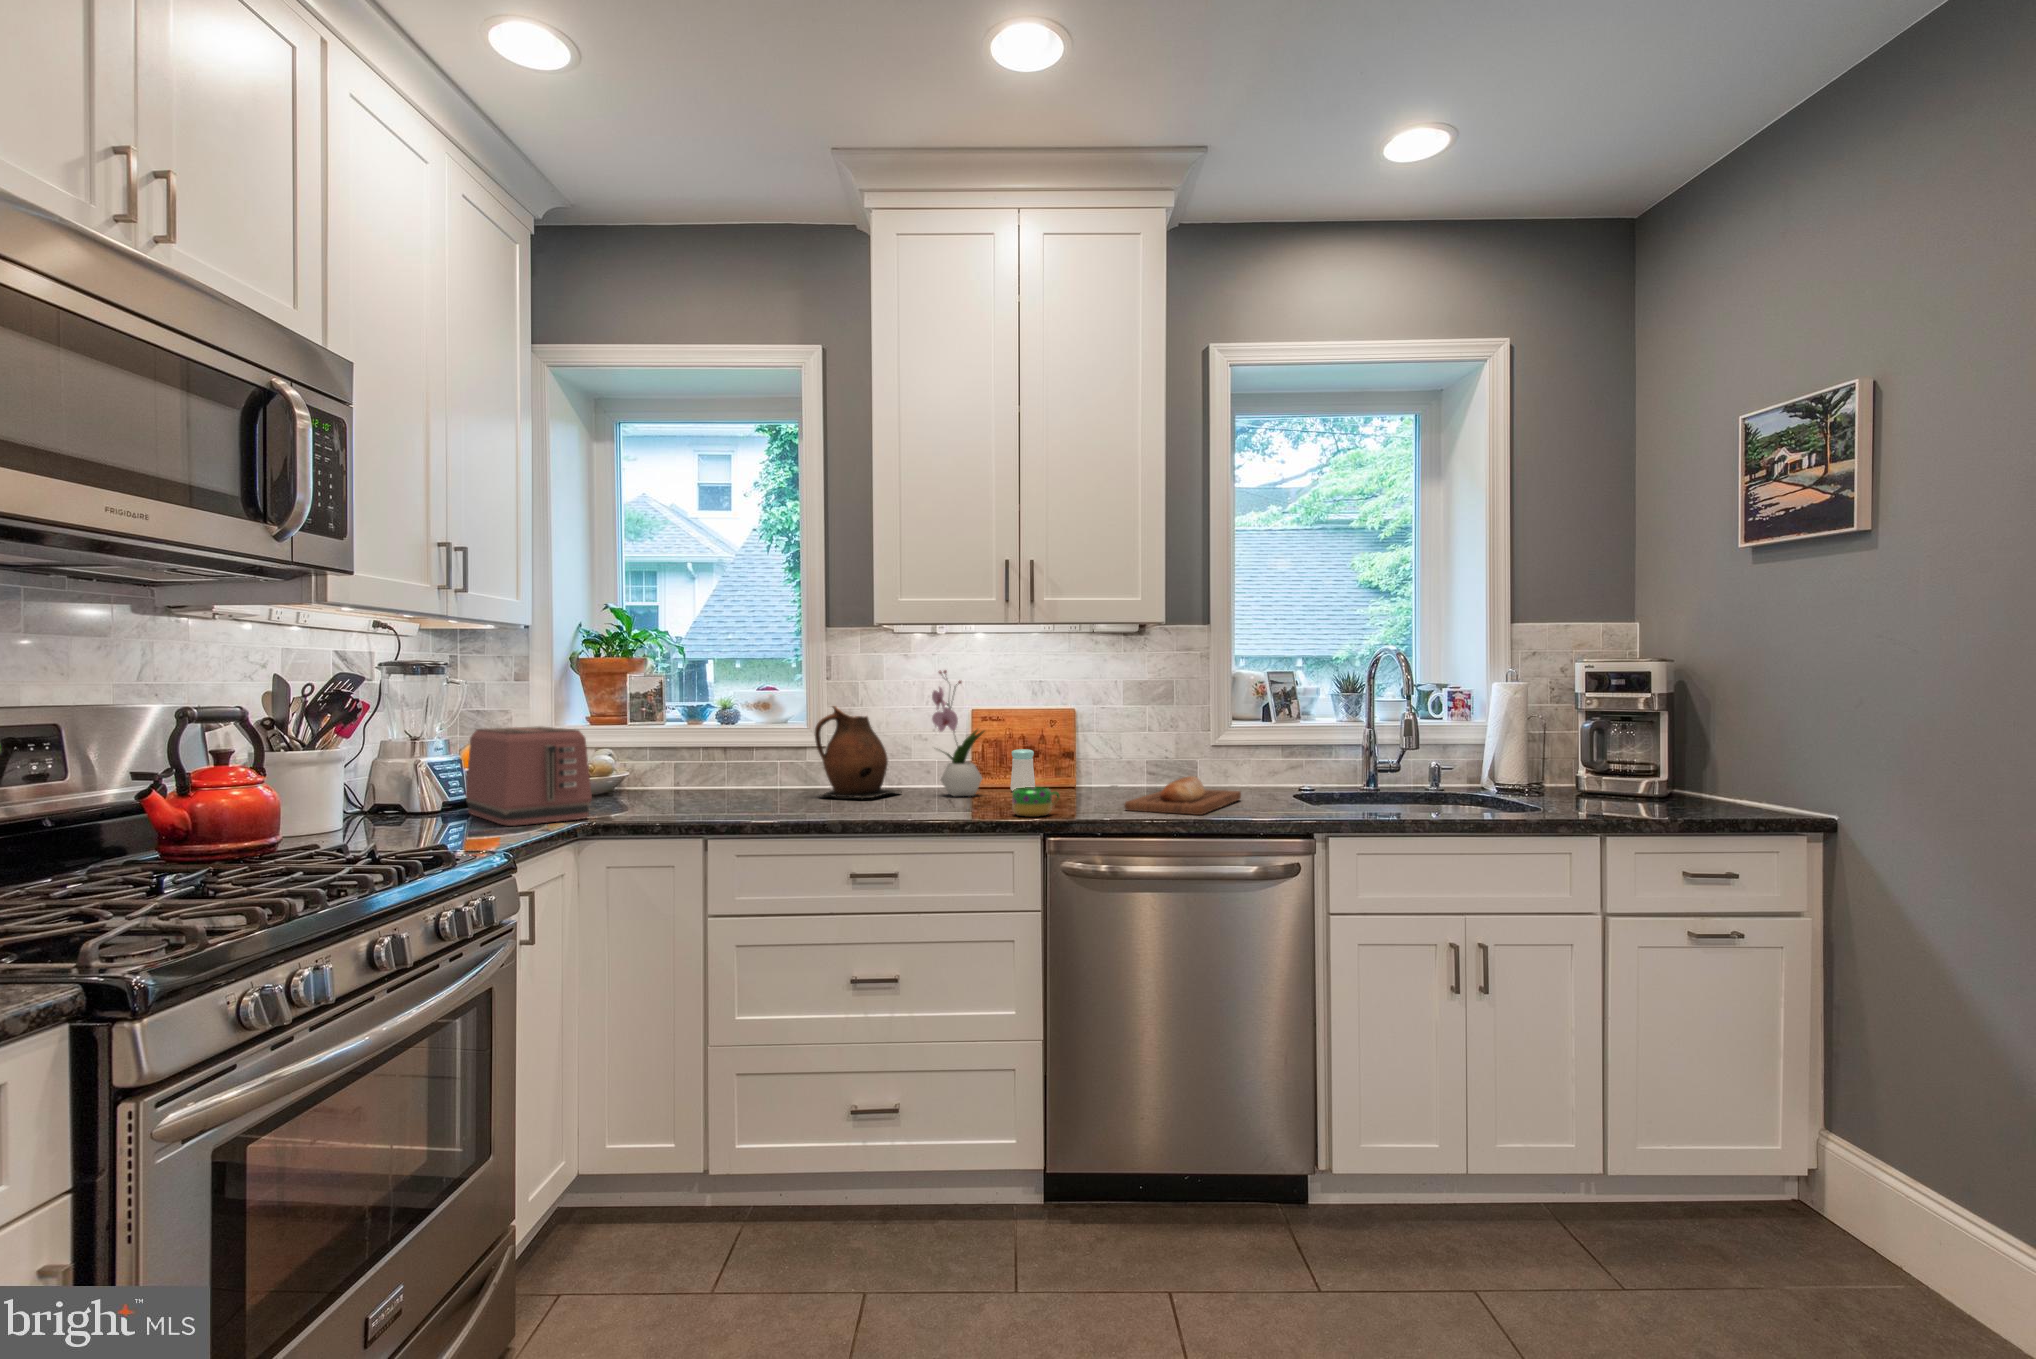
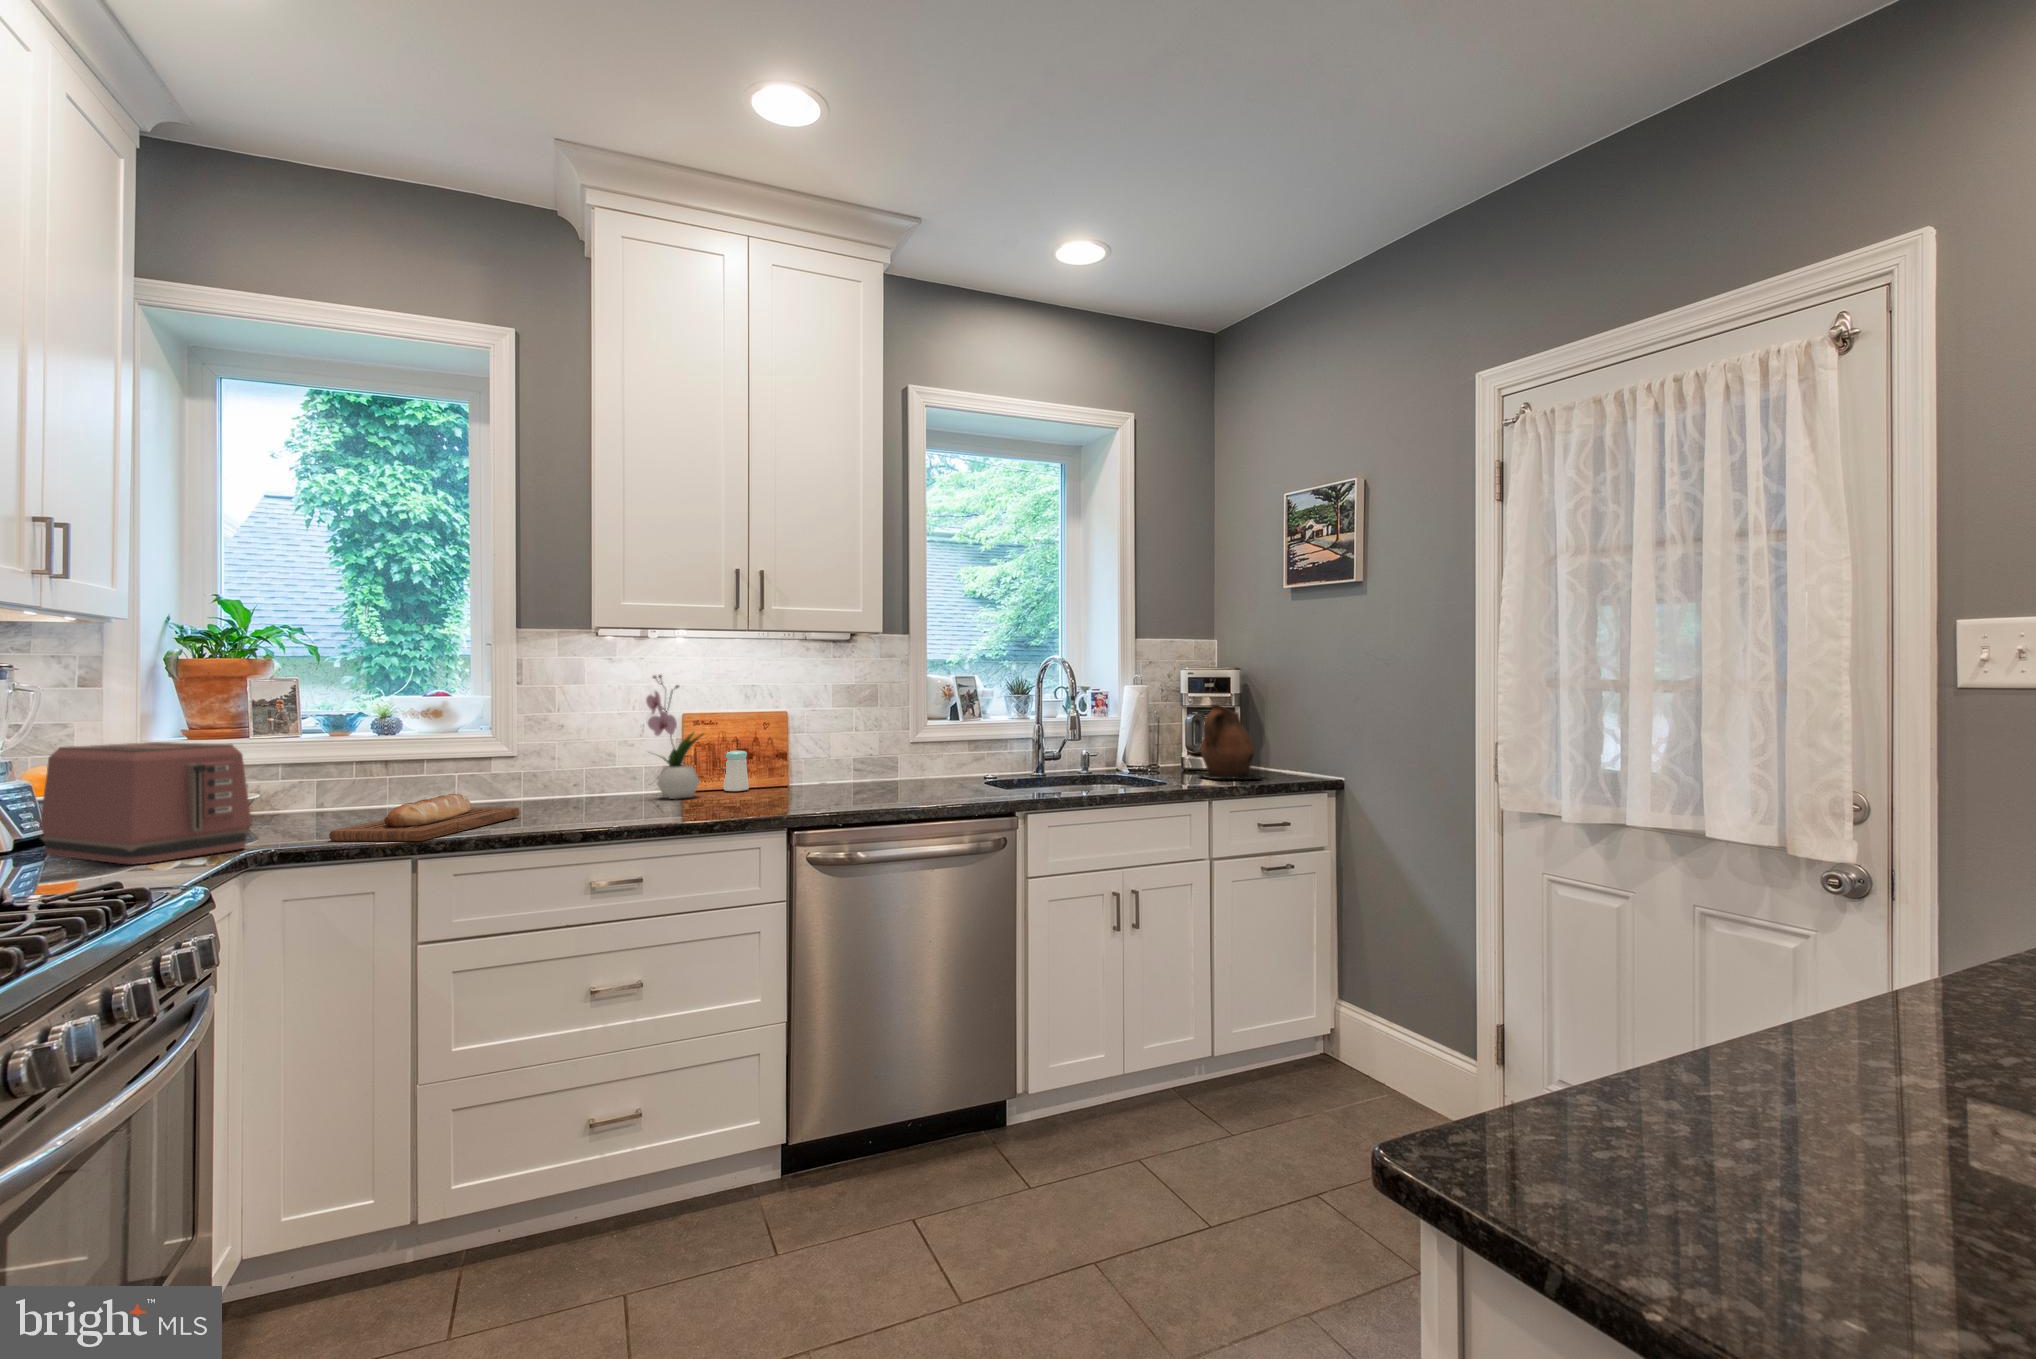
ceramic pitcher: present [815,706,899,799] -> present [1199,704,1261,779]
bread loaf: present [1124,776,1241,815] -> present [329,794,520,841]
mug: present [1012,787,1060,817] -> none [754,786,798,814]

